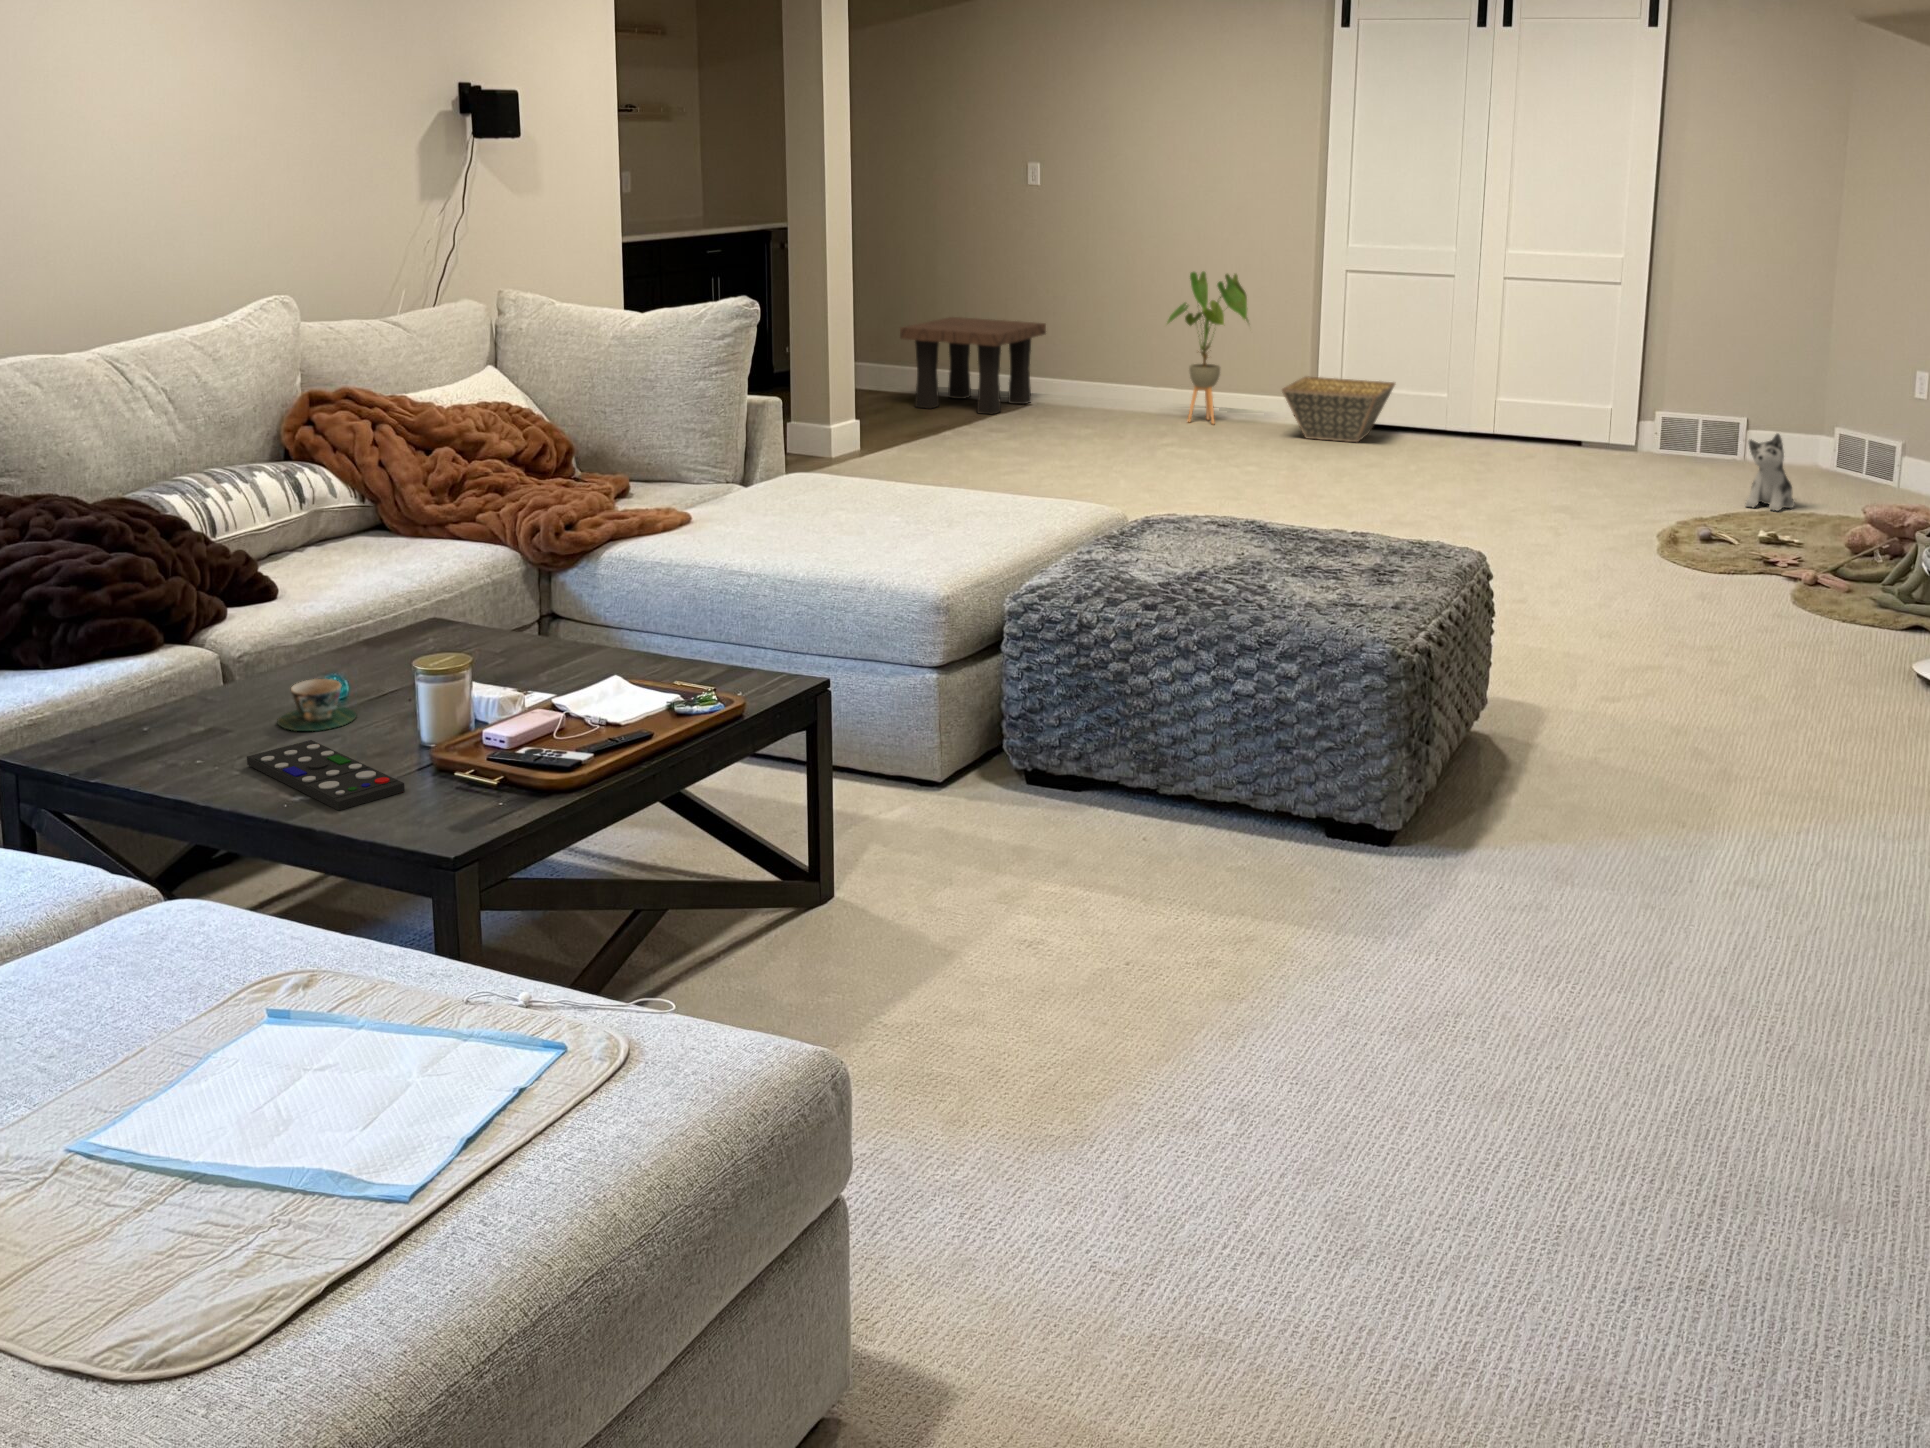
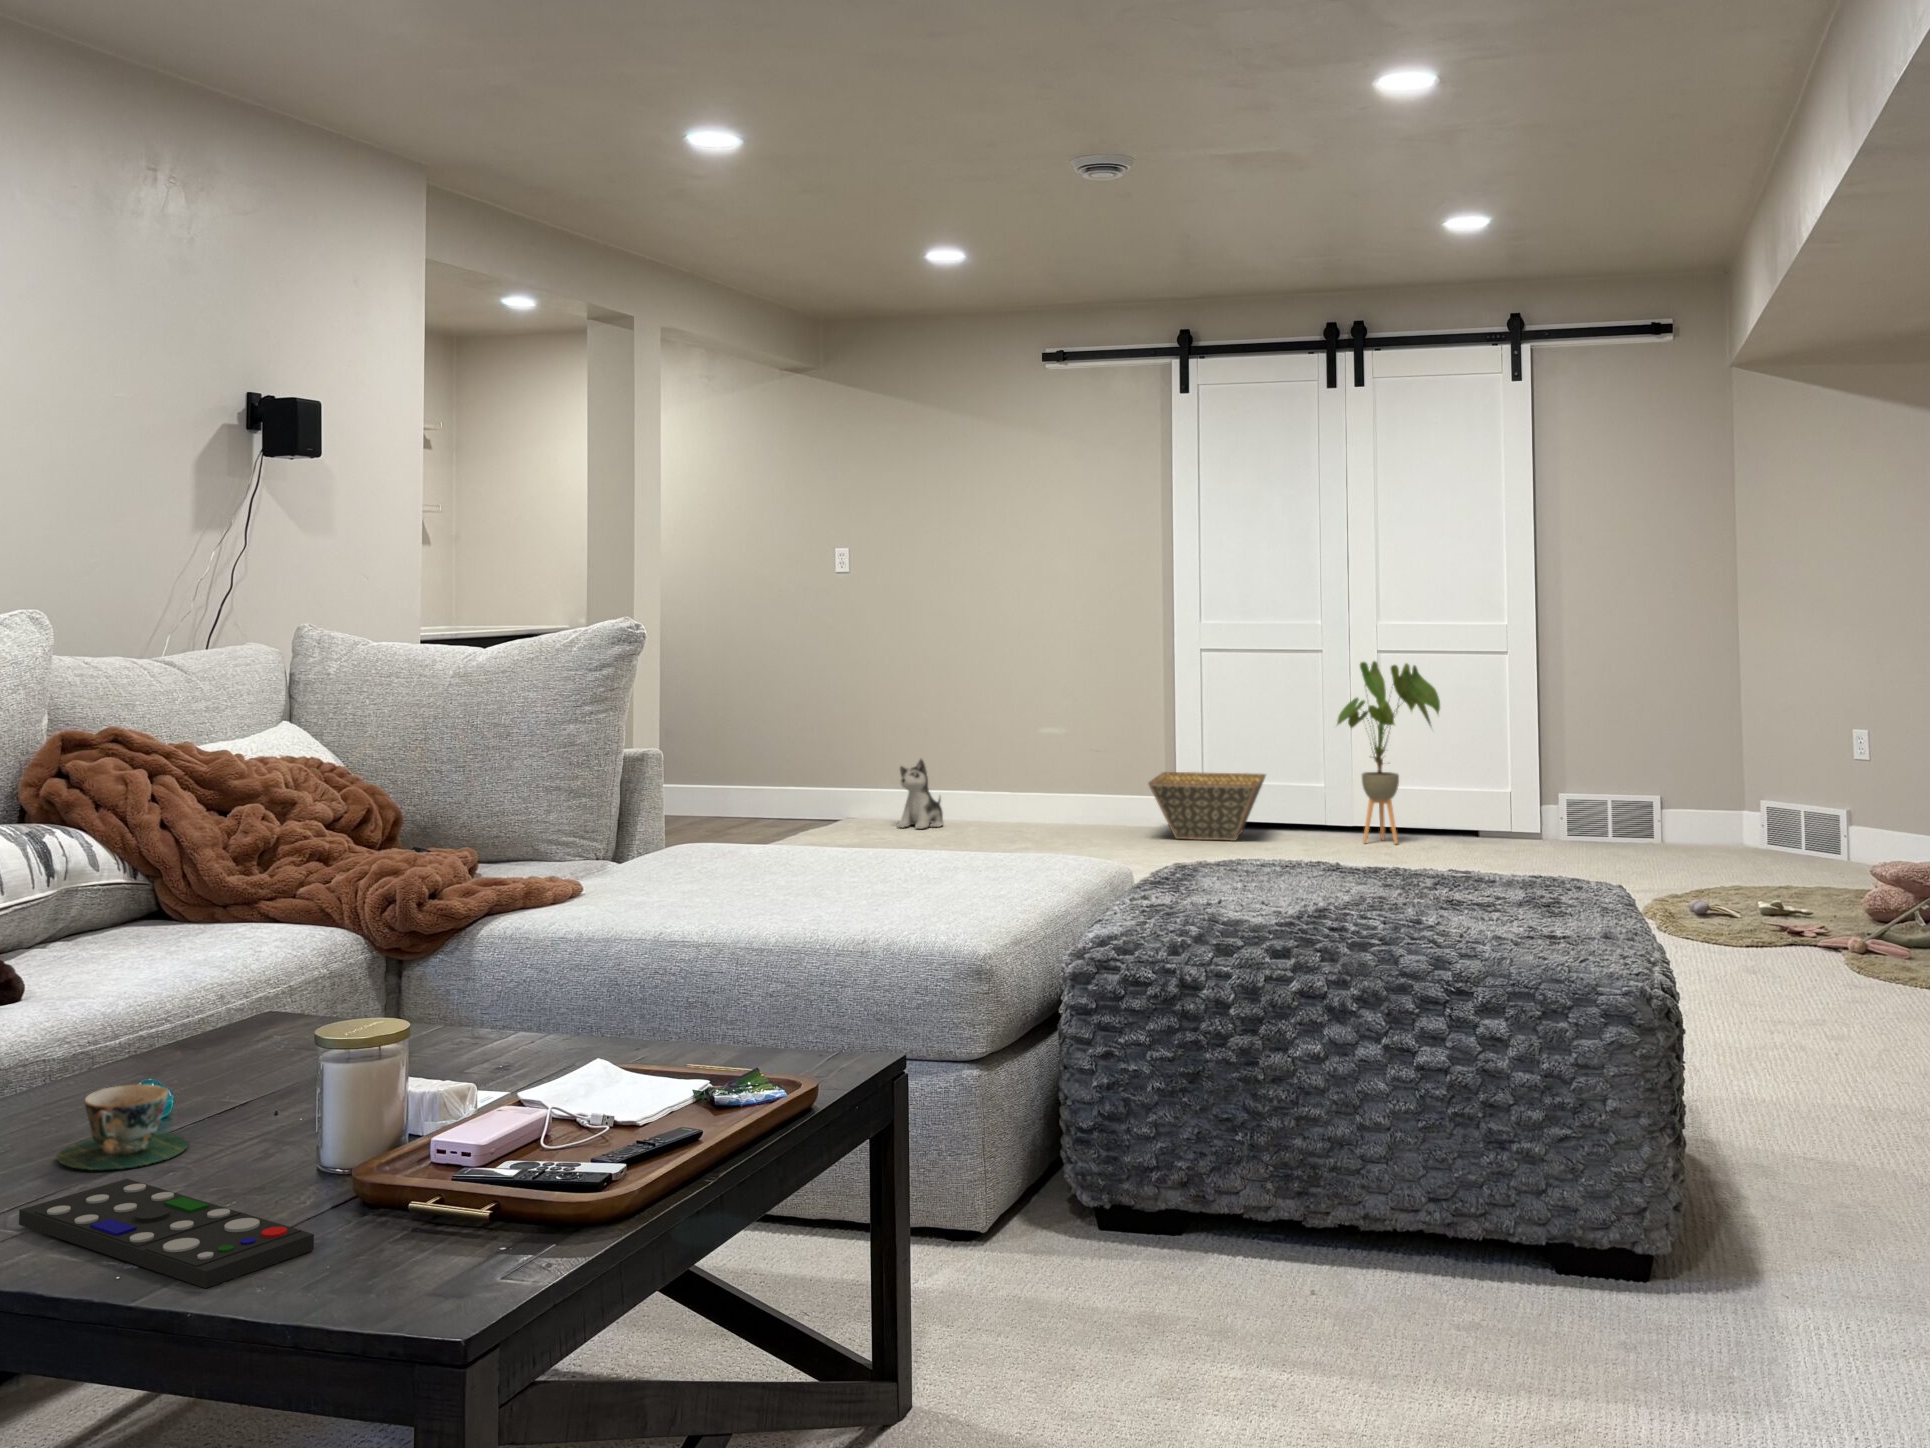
house plant: present [1167,271,1248,424] -> present [1337,661,1440,844]
side table: present [900,317,1046,414] -> none [702,725,863,830]
plush toy: present [1745,434,1795,511] -> present [897,759,944,829]

